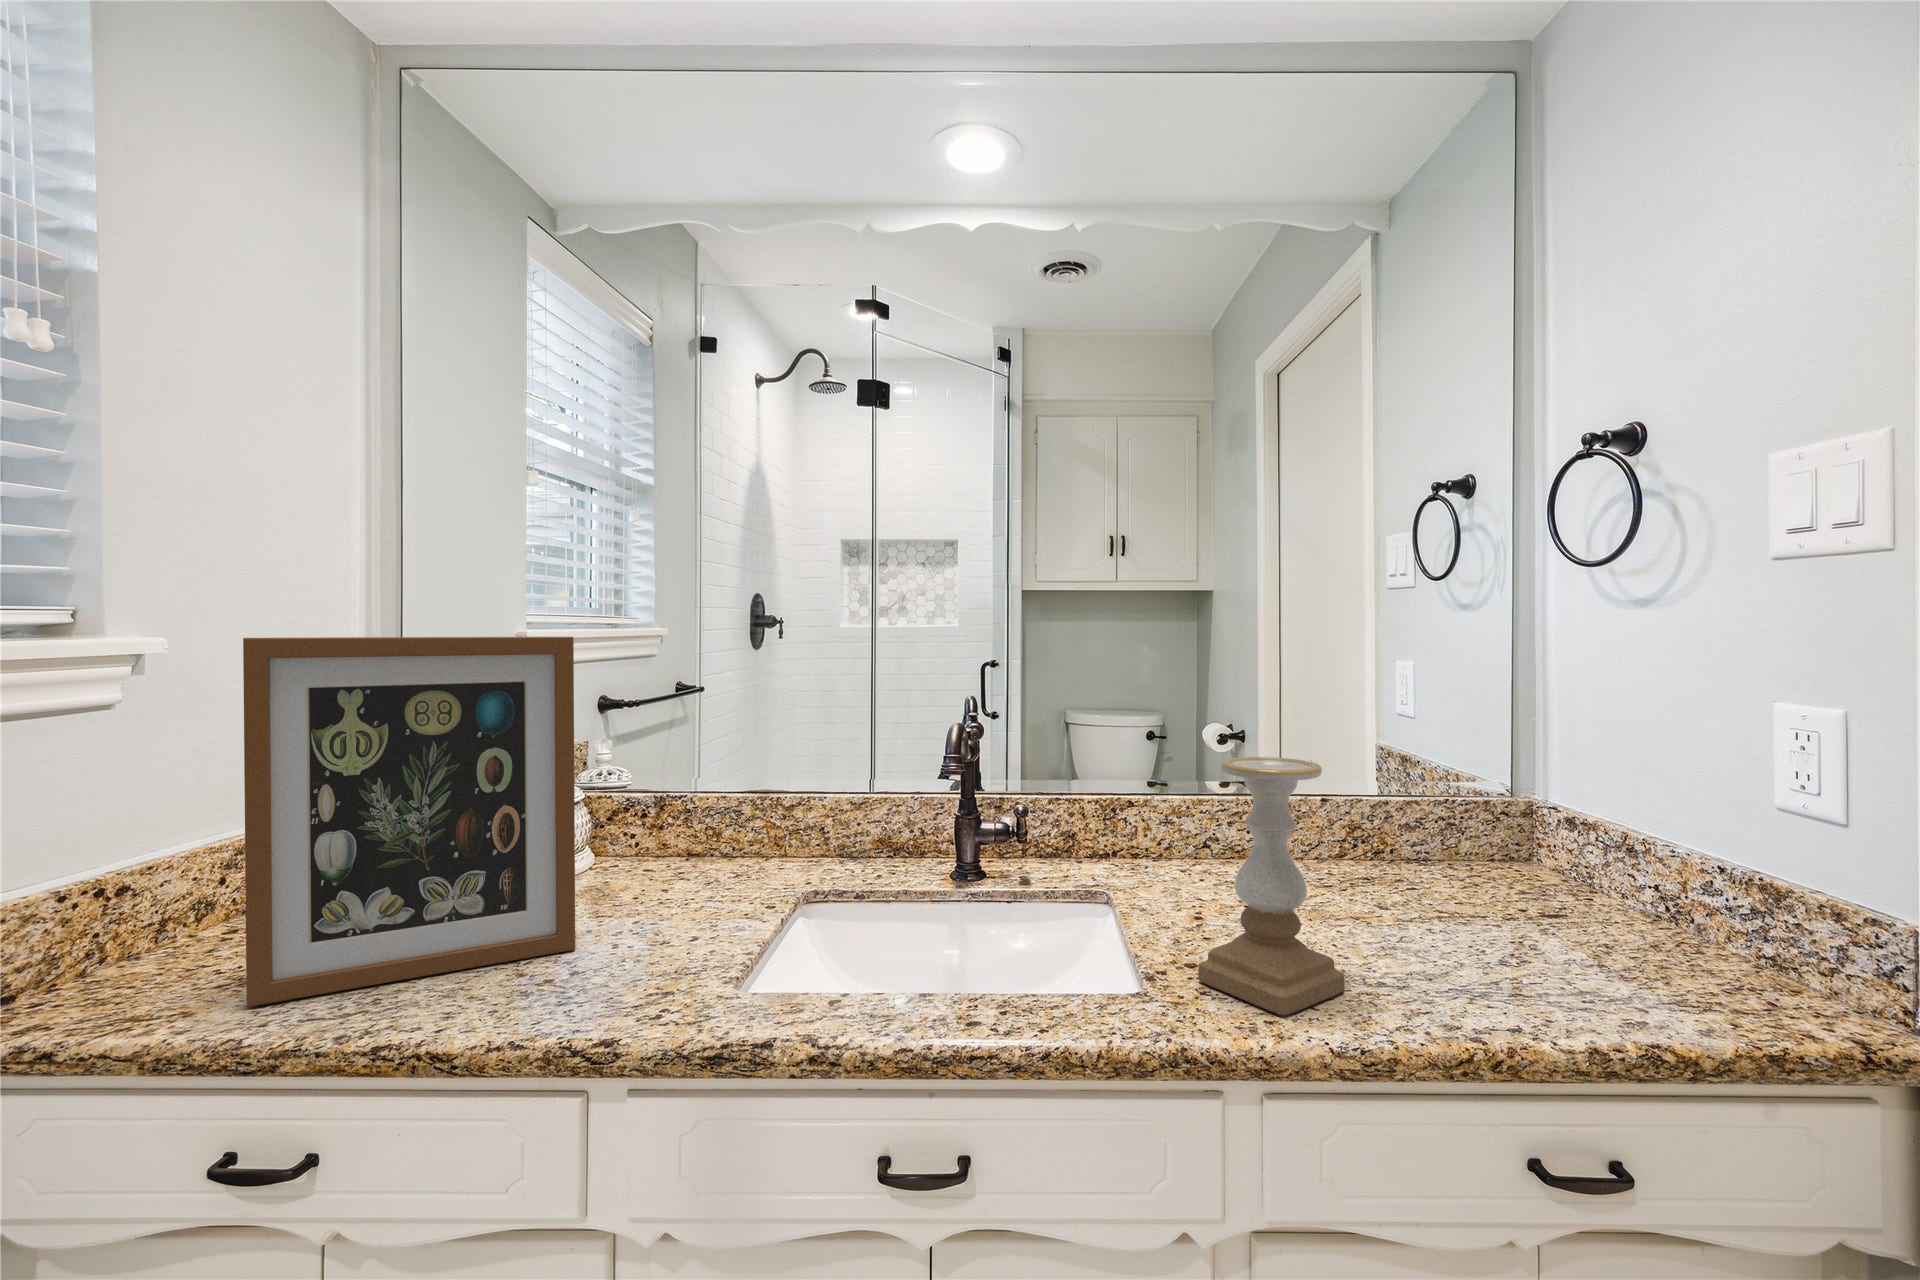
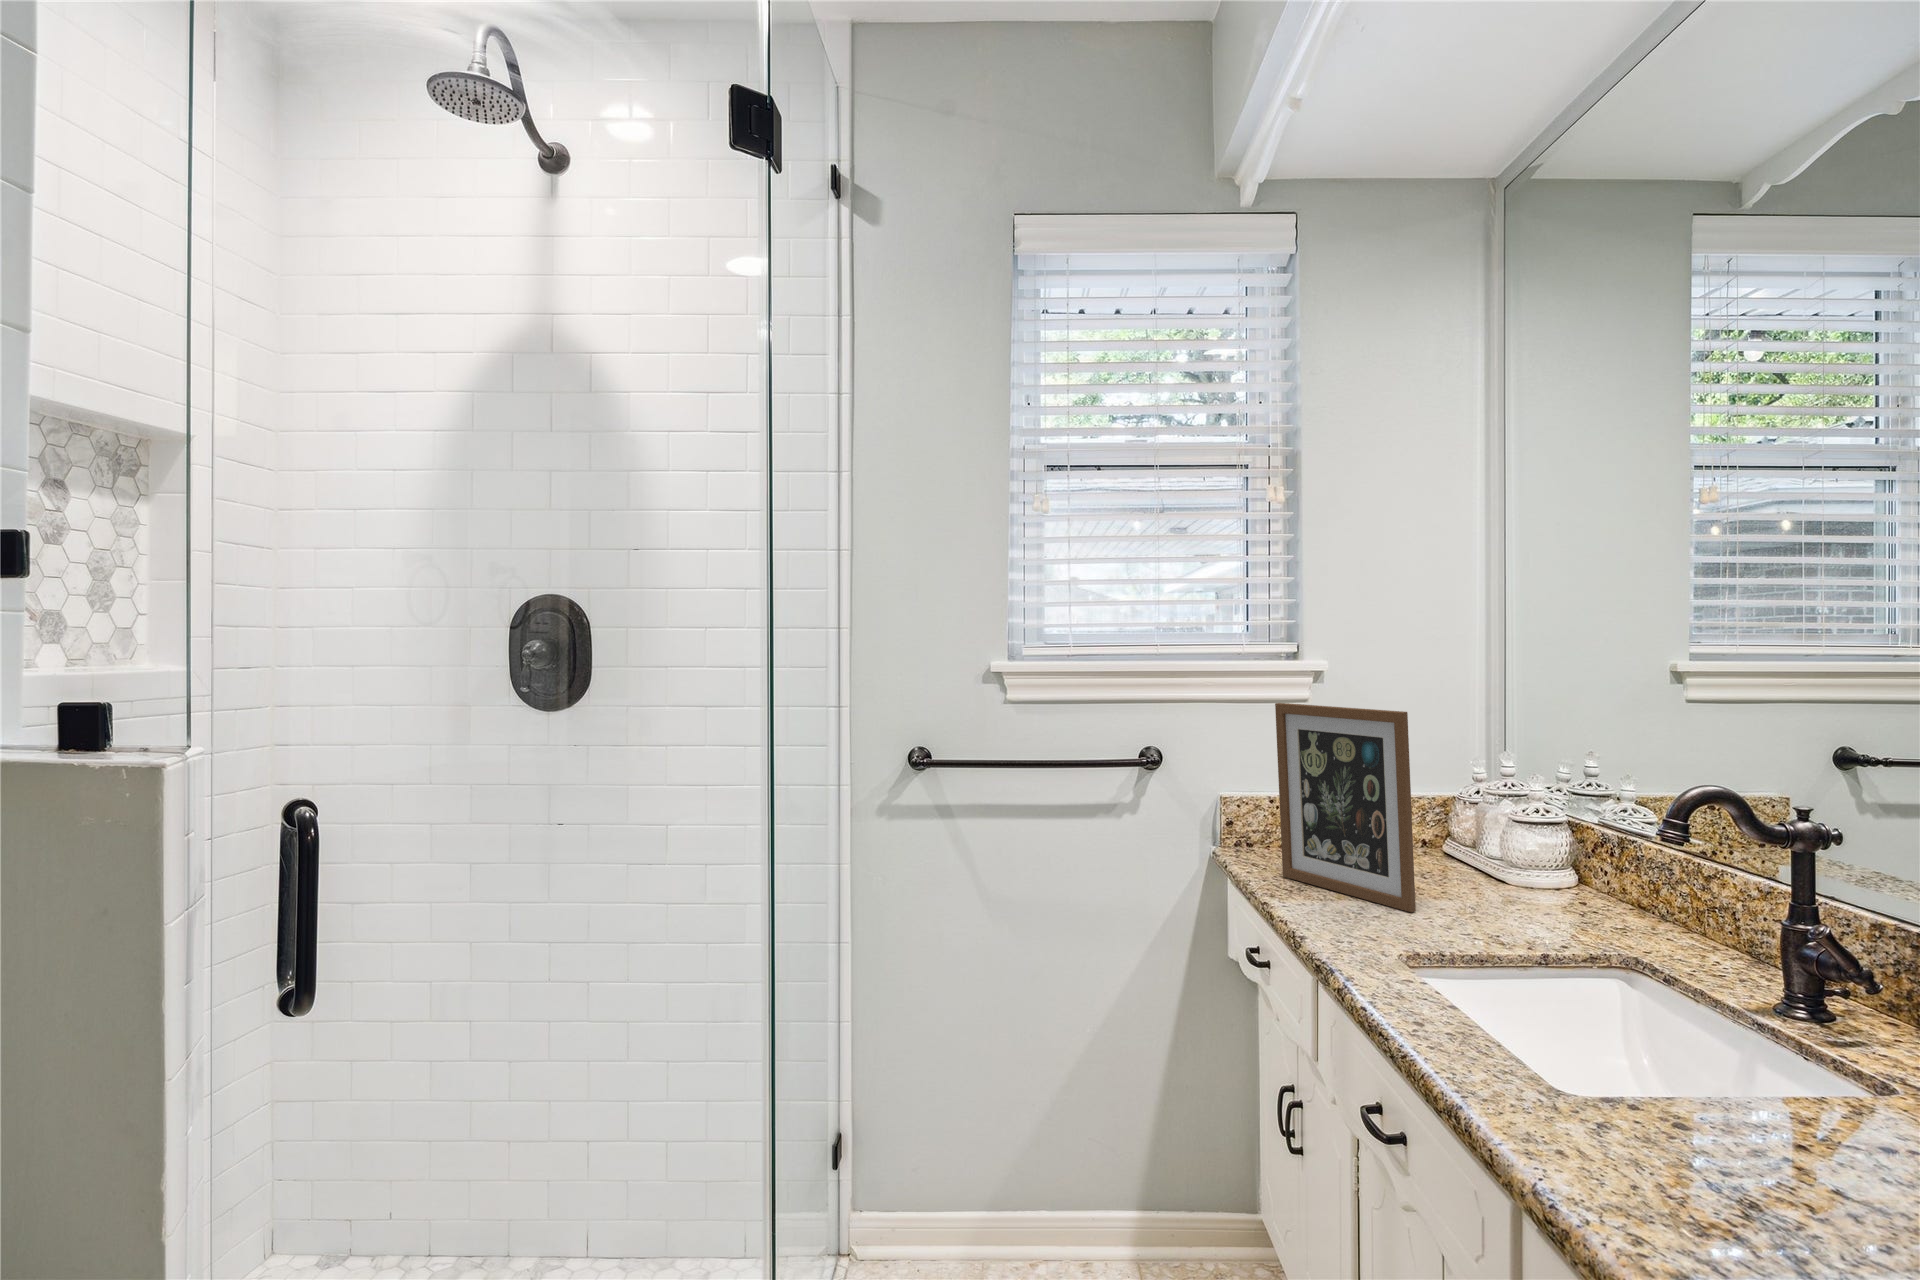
candle holder: present [1198,757,1345,1015] -> none [1564,917,1730,1208]

